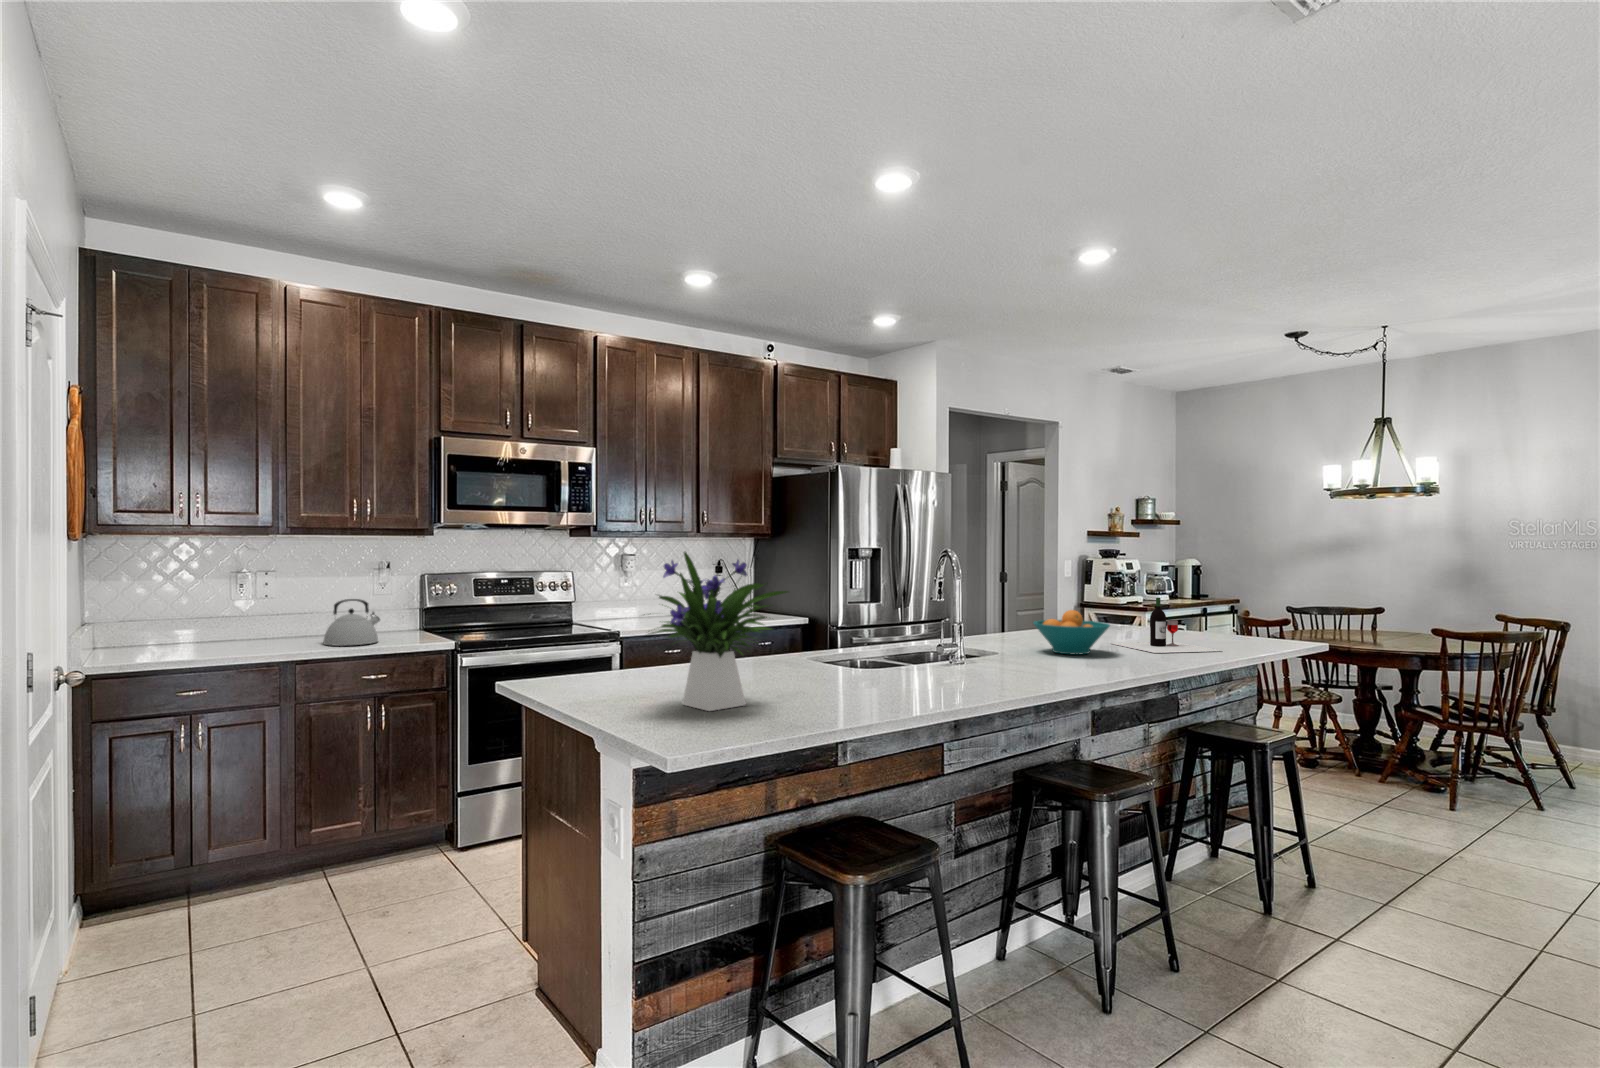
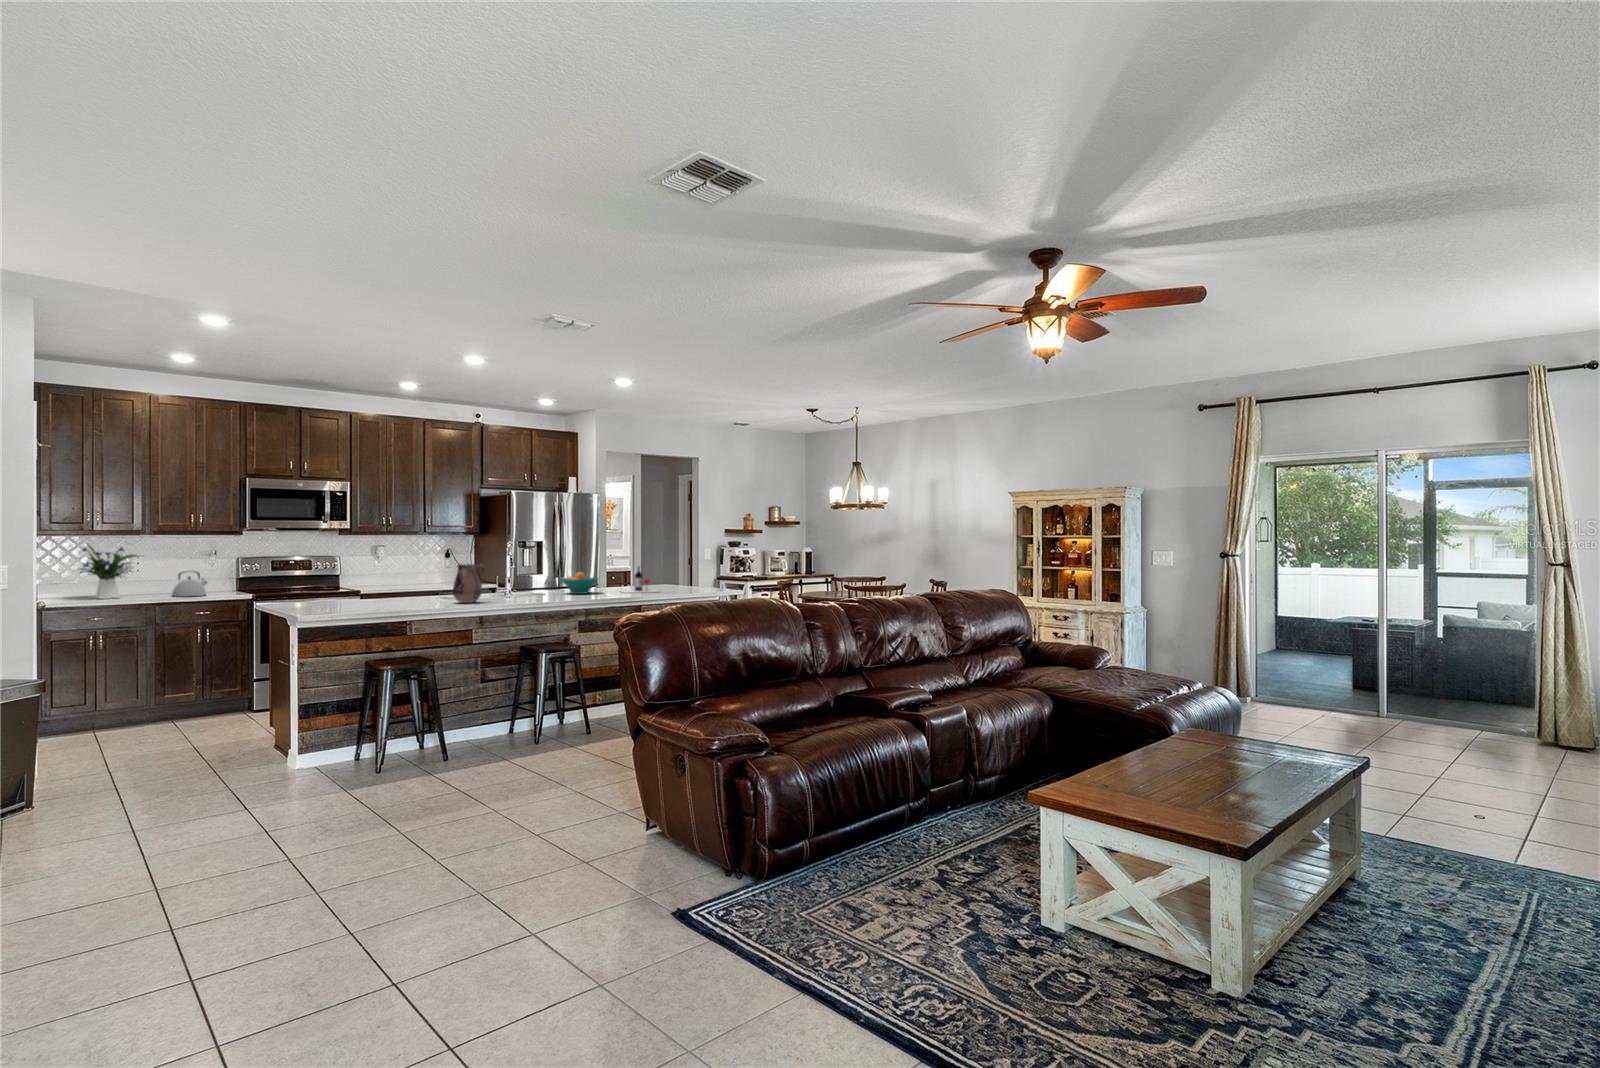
flower arrangement: present [650,552,788,711] -> present [80,544,136,599]
ceramic pitcher: none [910,600,970,688] -> present [453,564,486,603]

